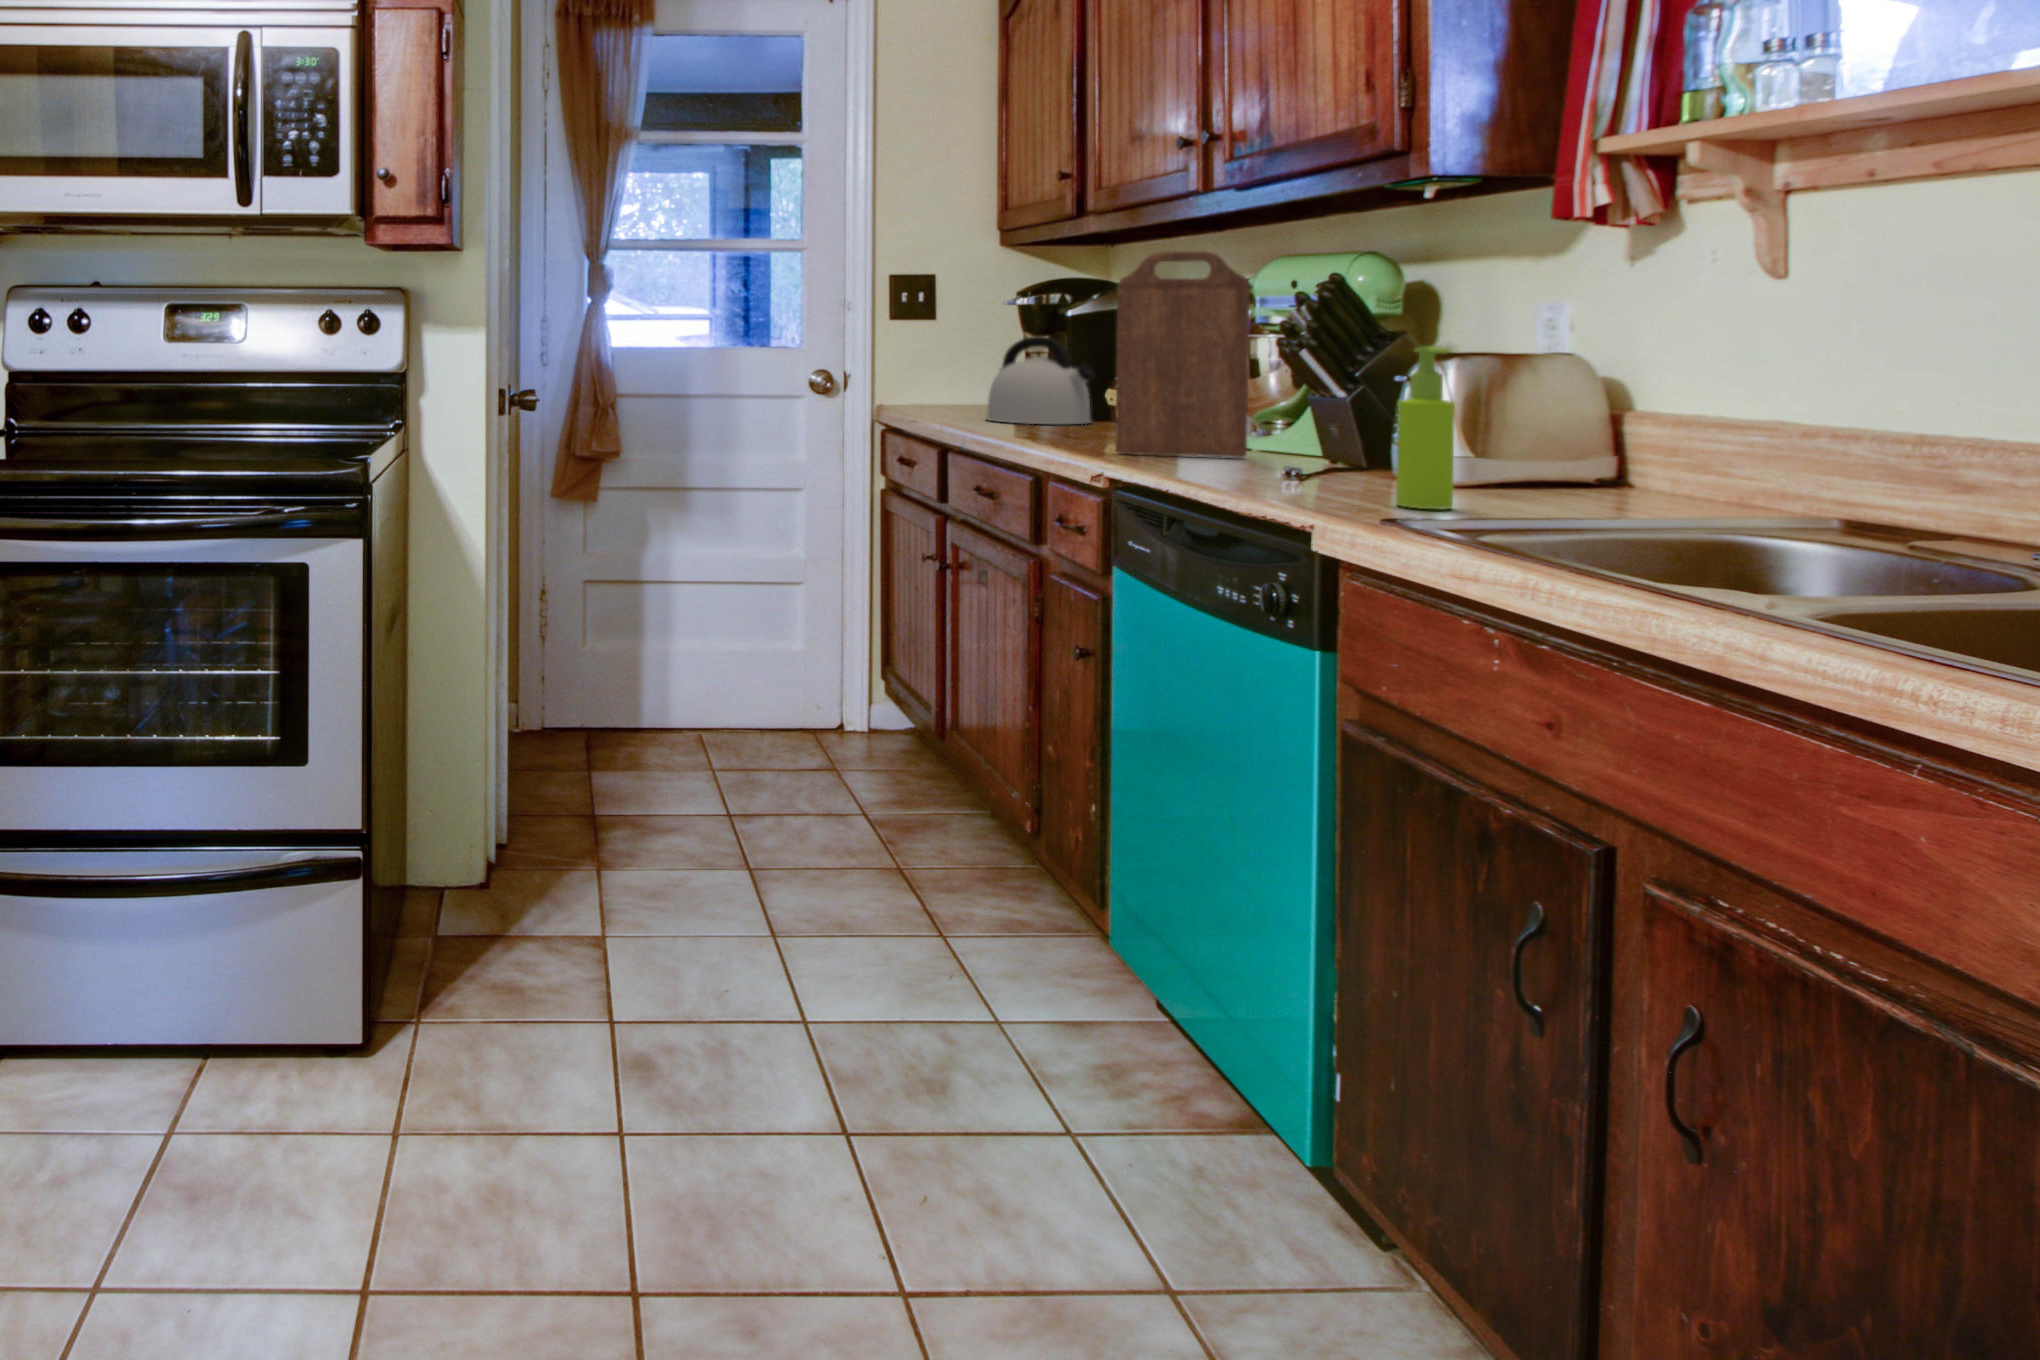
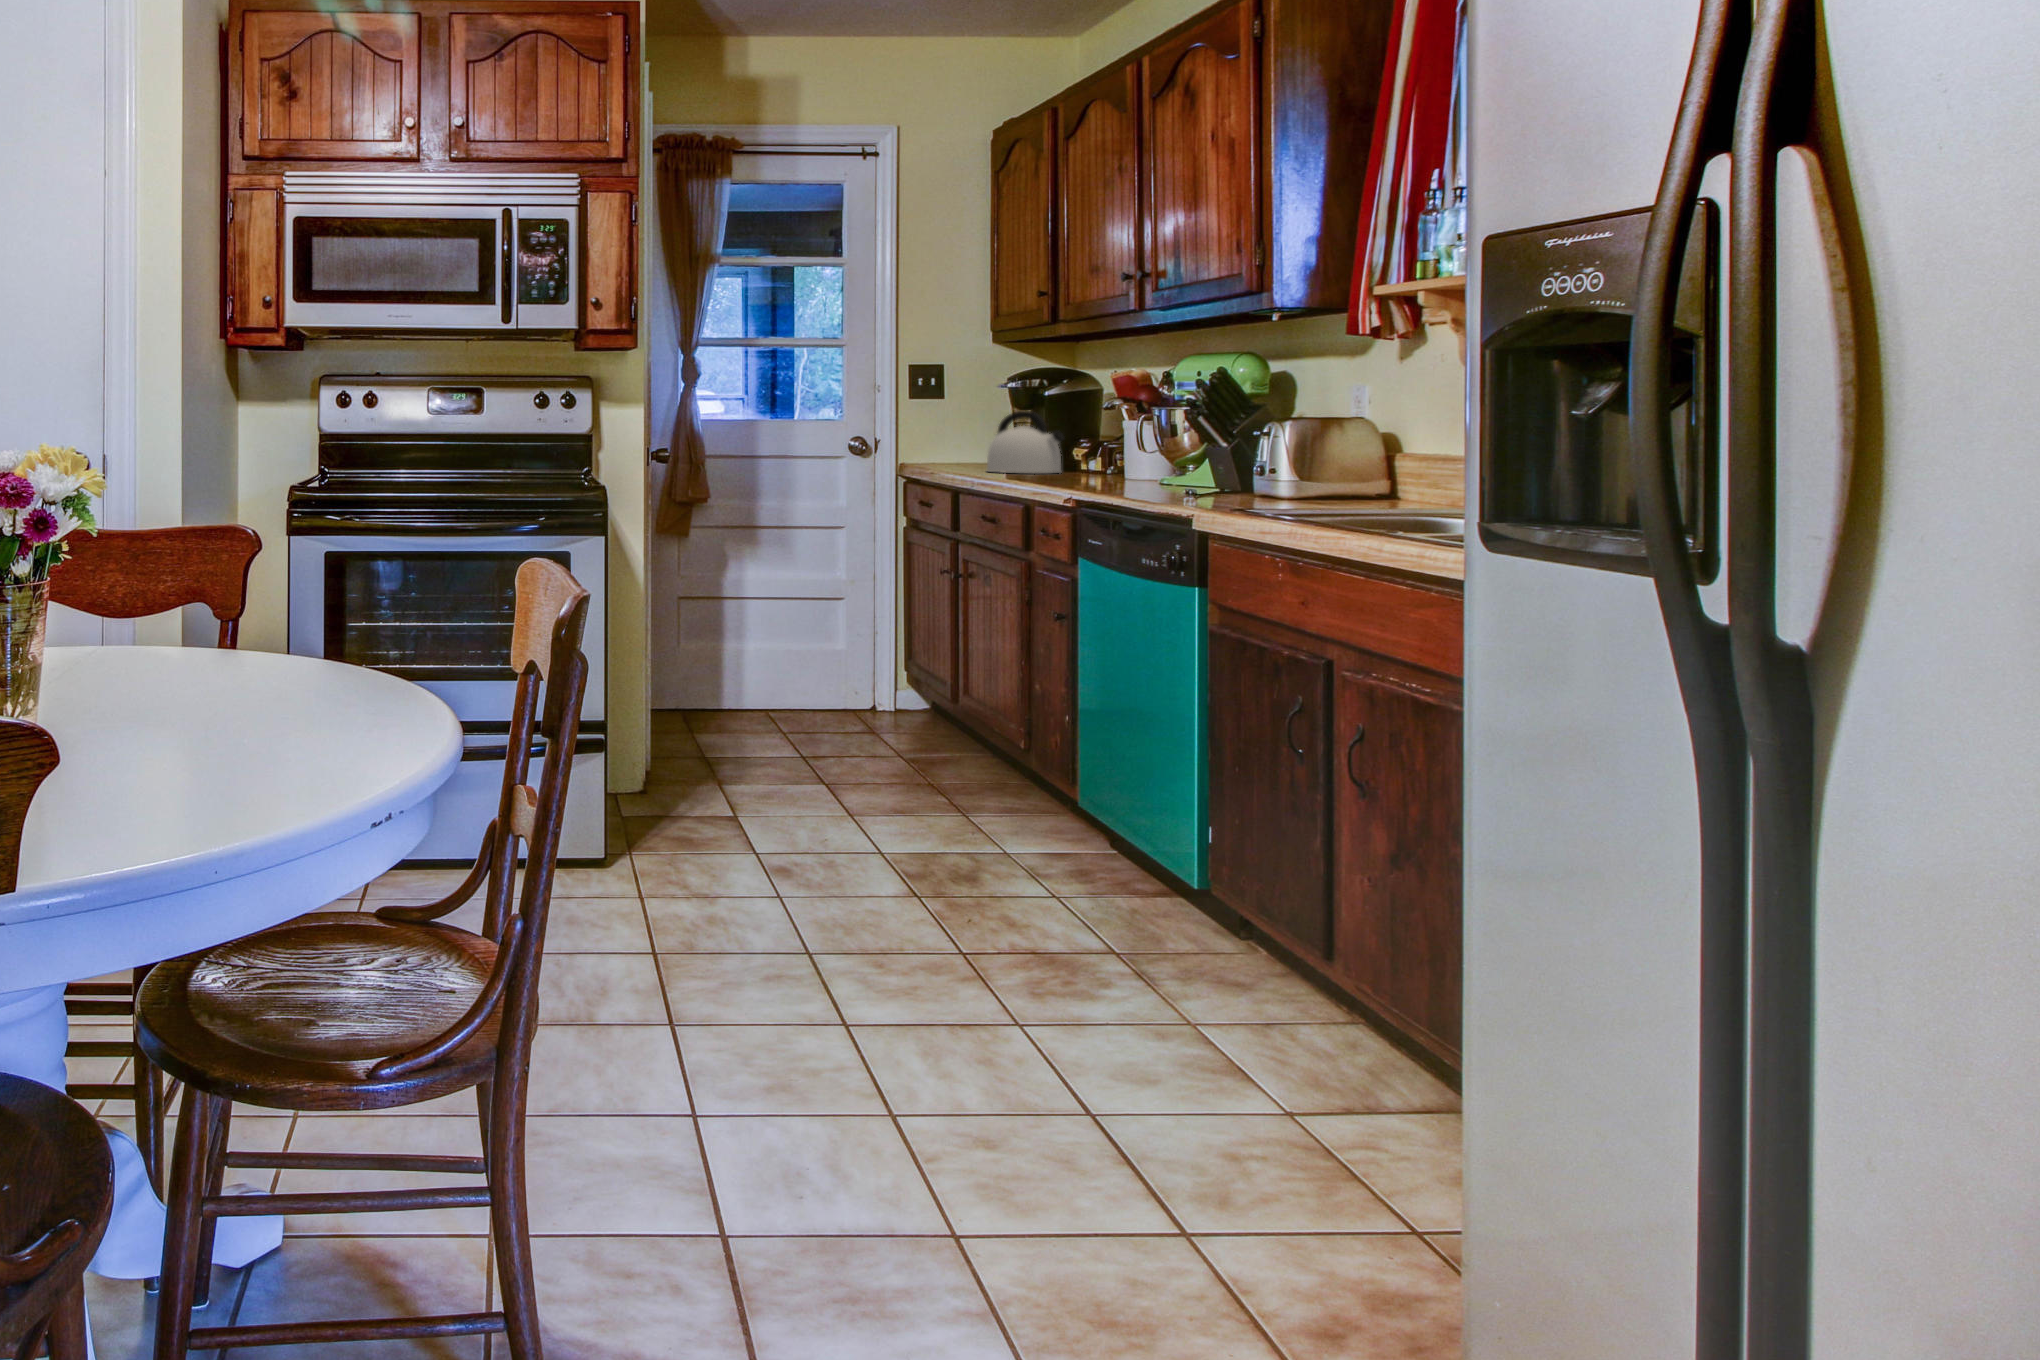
cutting board: present [1115,251,1250,458] -> none [1080,352,1168,488]
soap dispenser: present [1396,346,1455,509] -> none [1247,411,1280,506]

